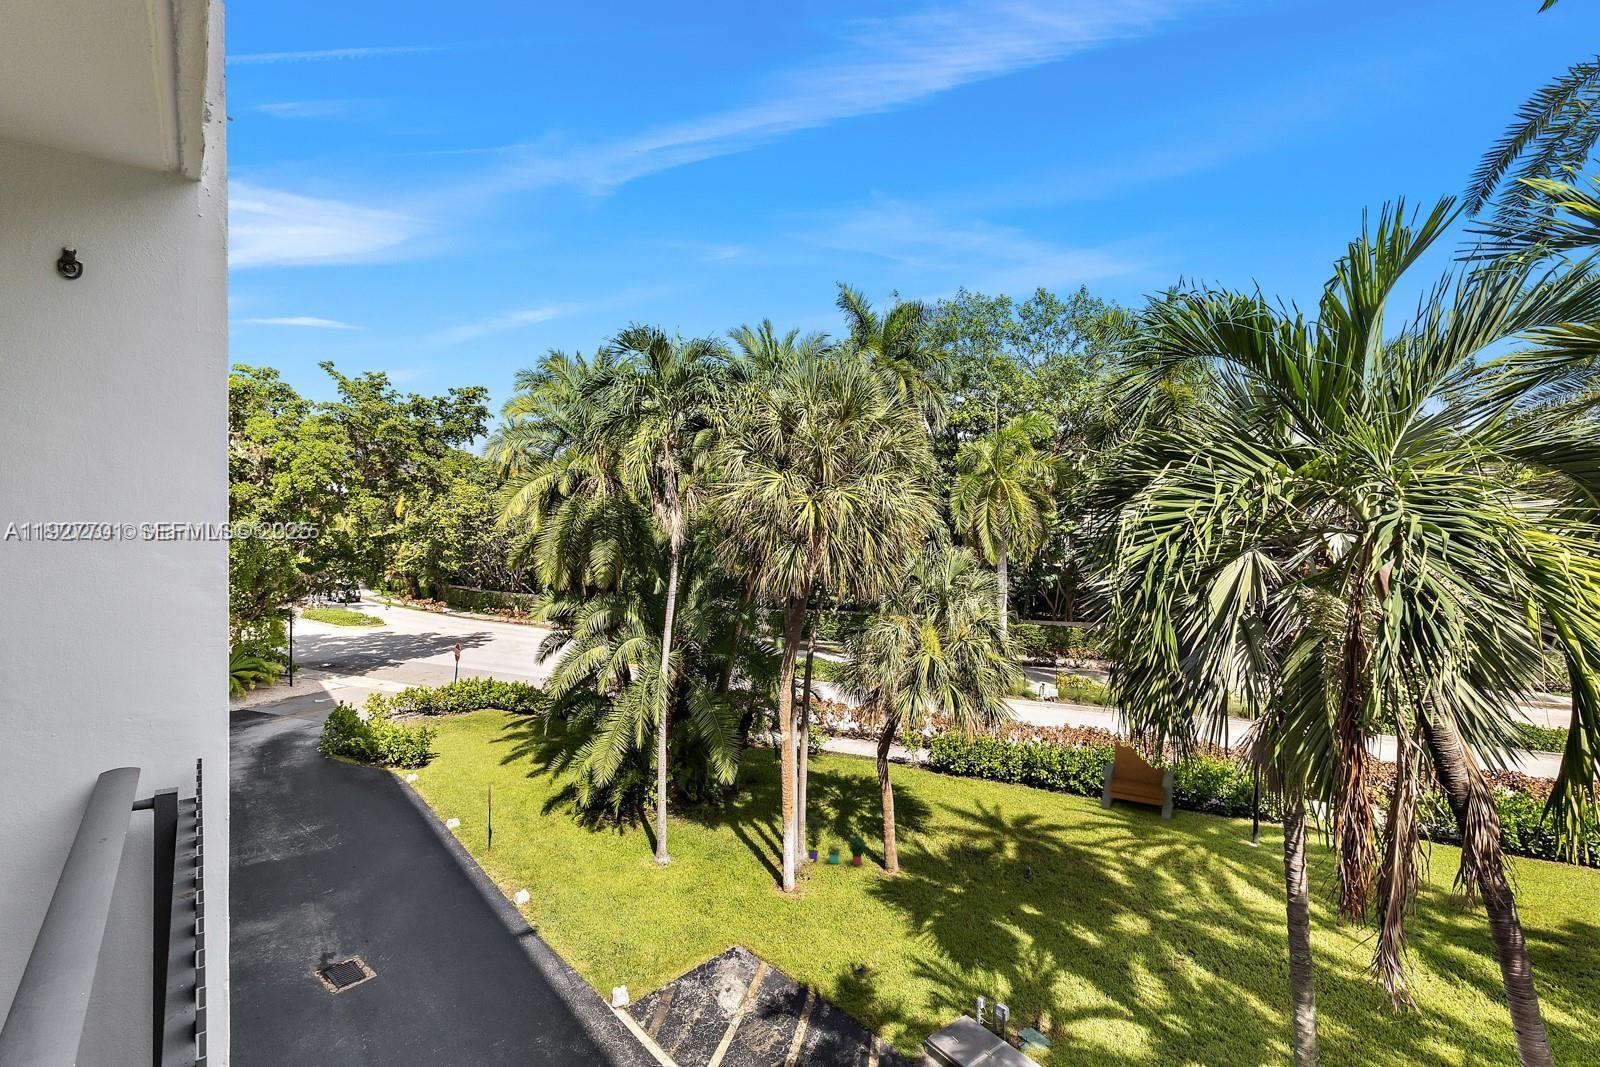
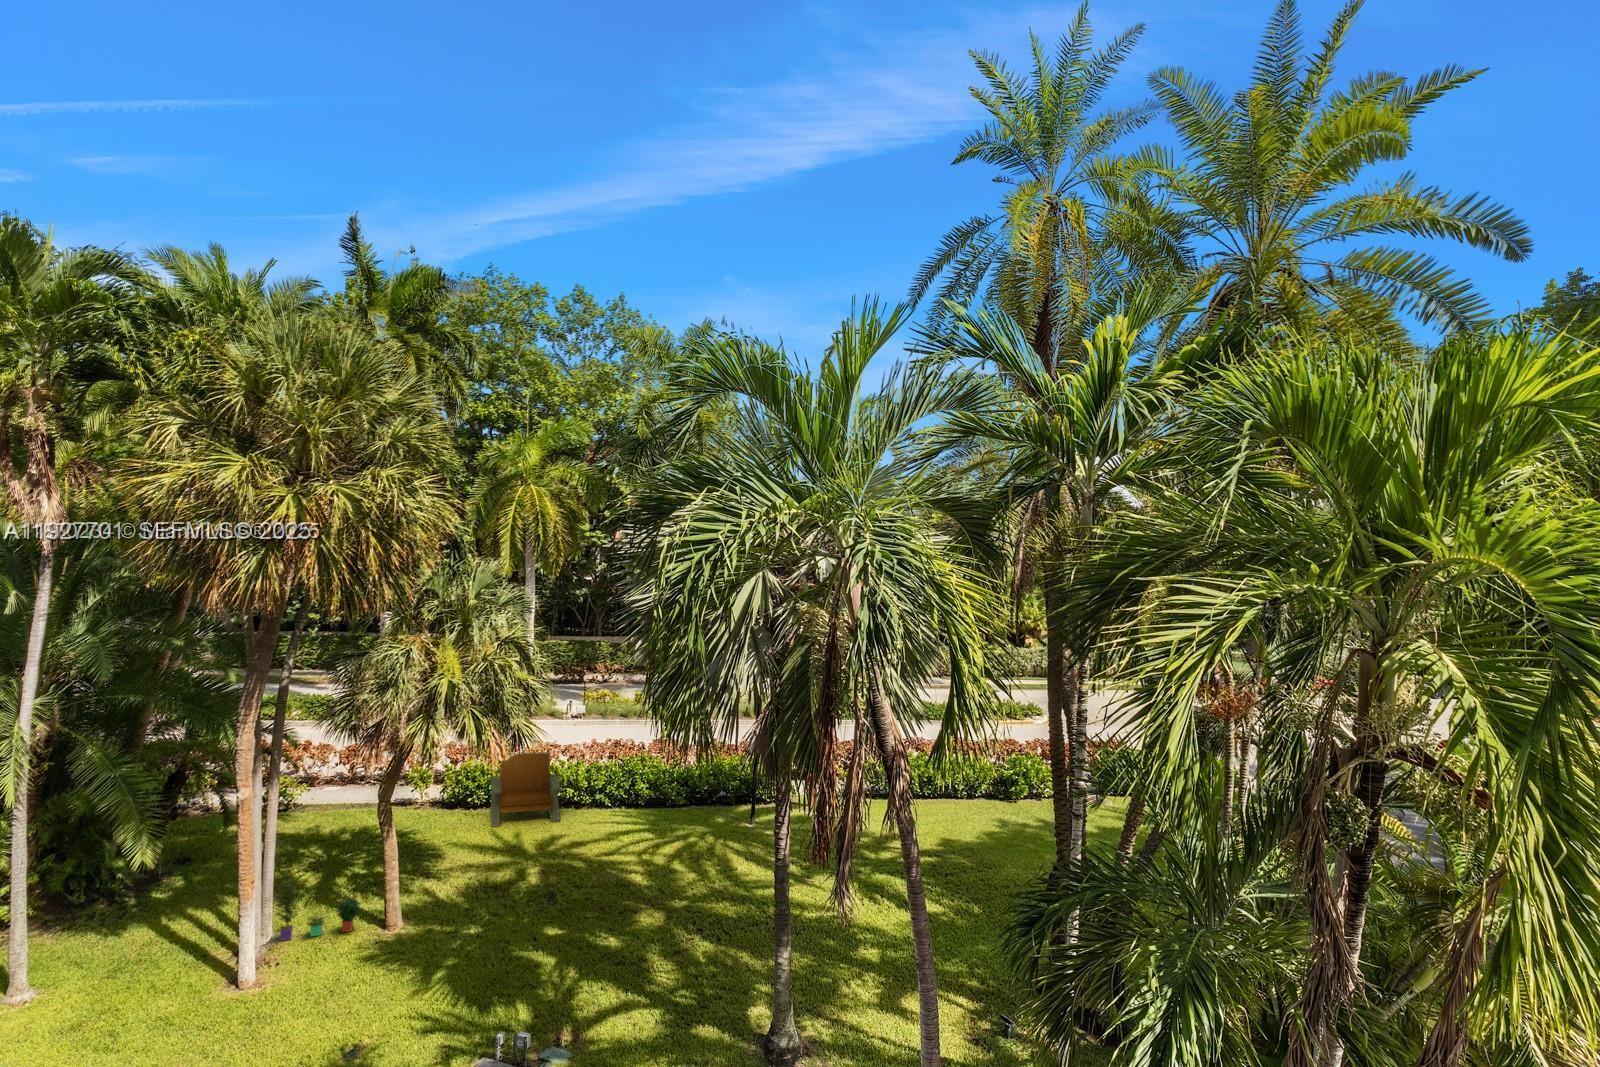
lounge chair: present [1101,741,1174,820] -> present [490,752,561,827]

